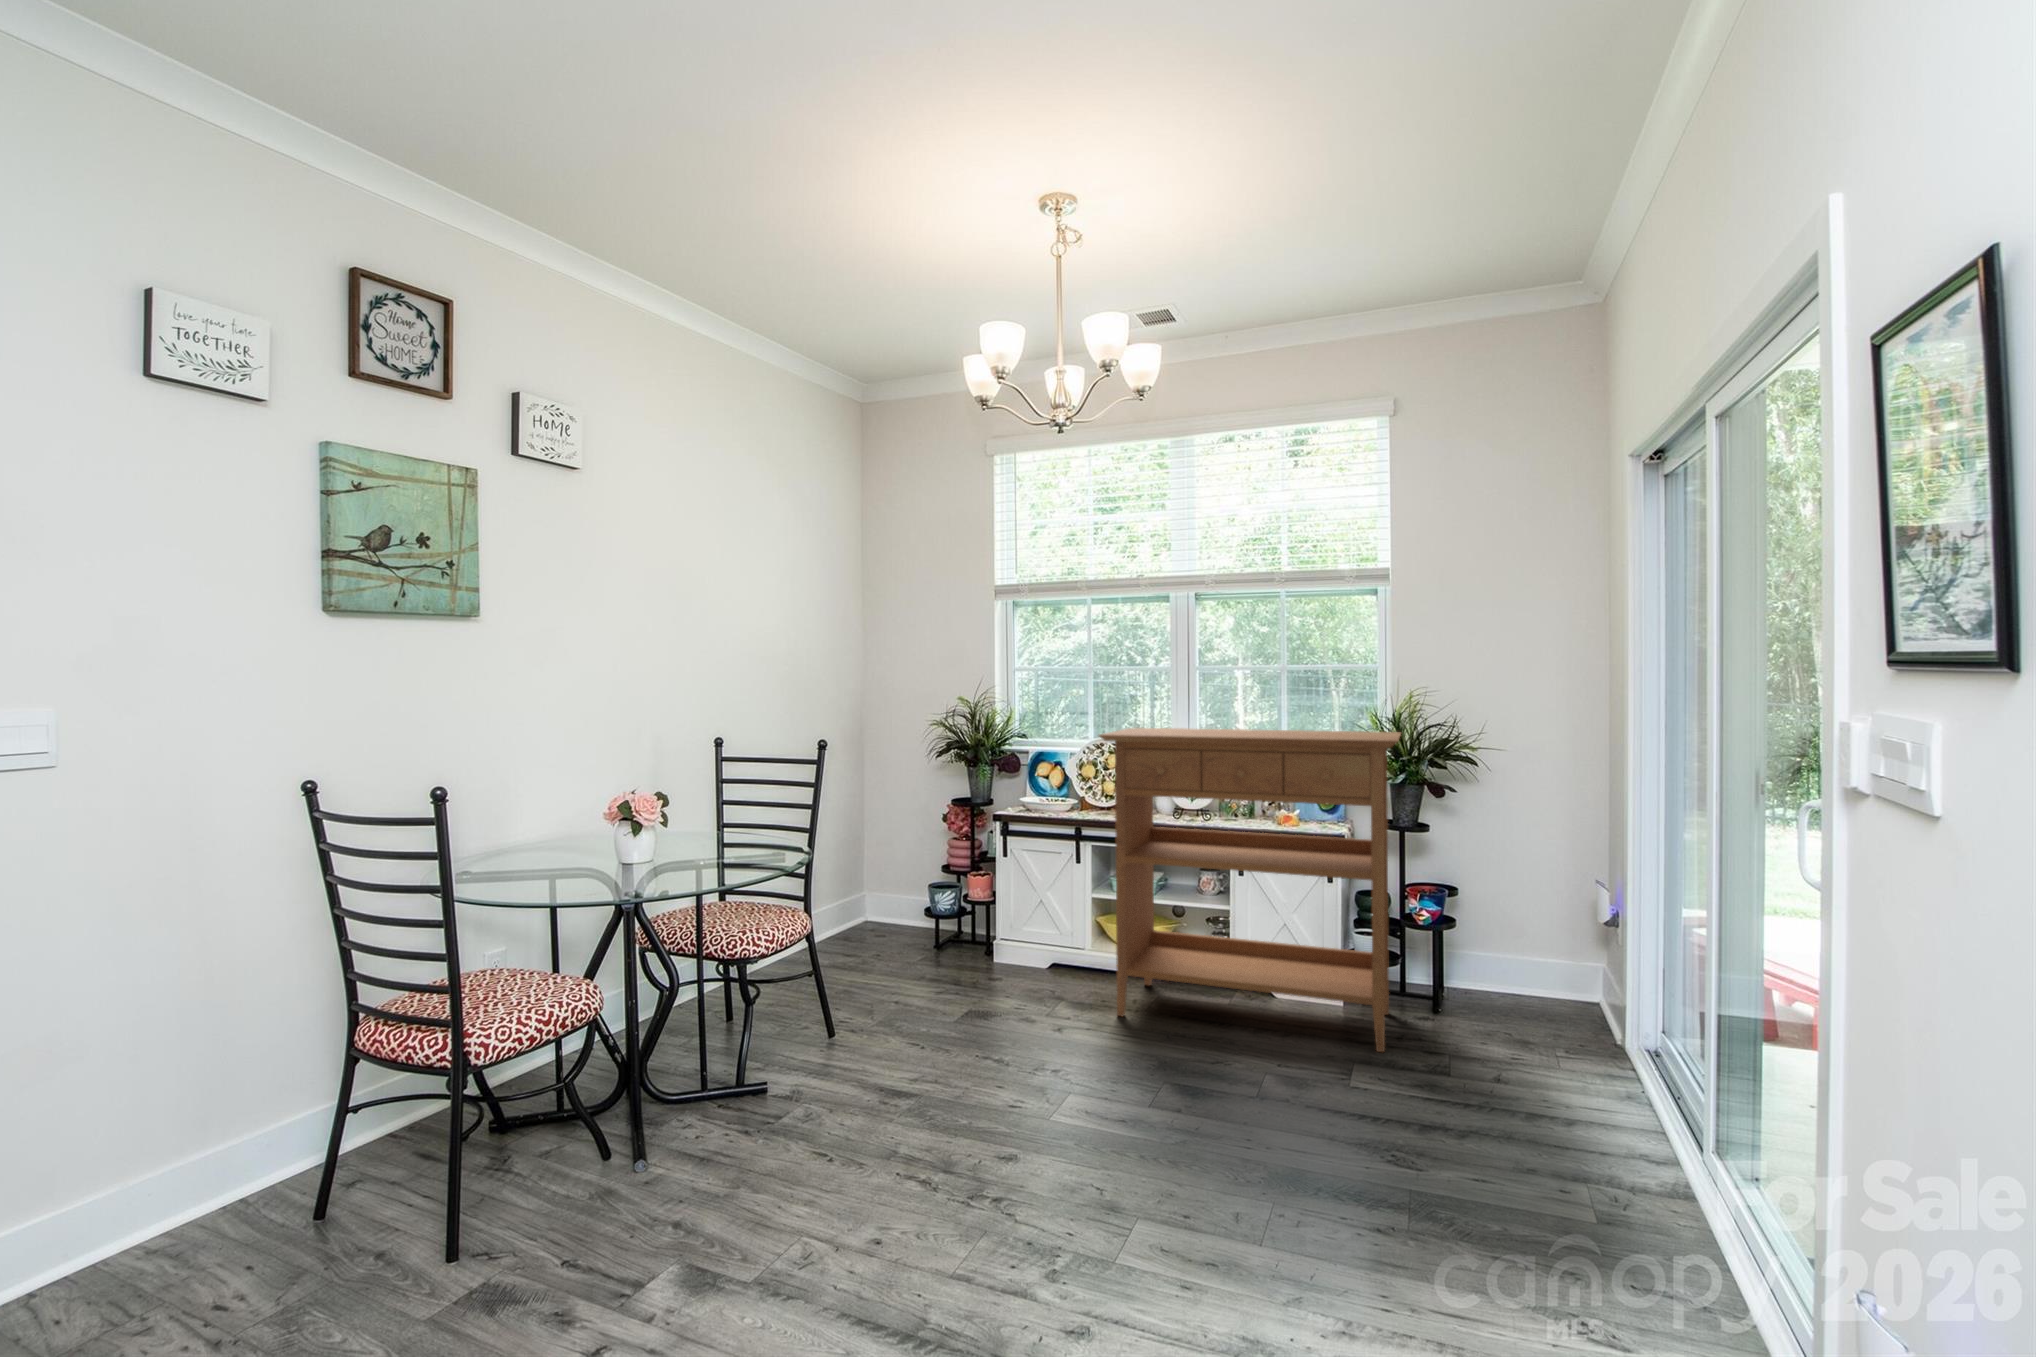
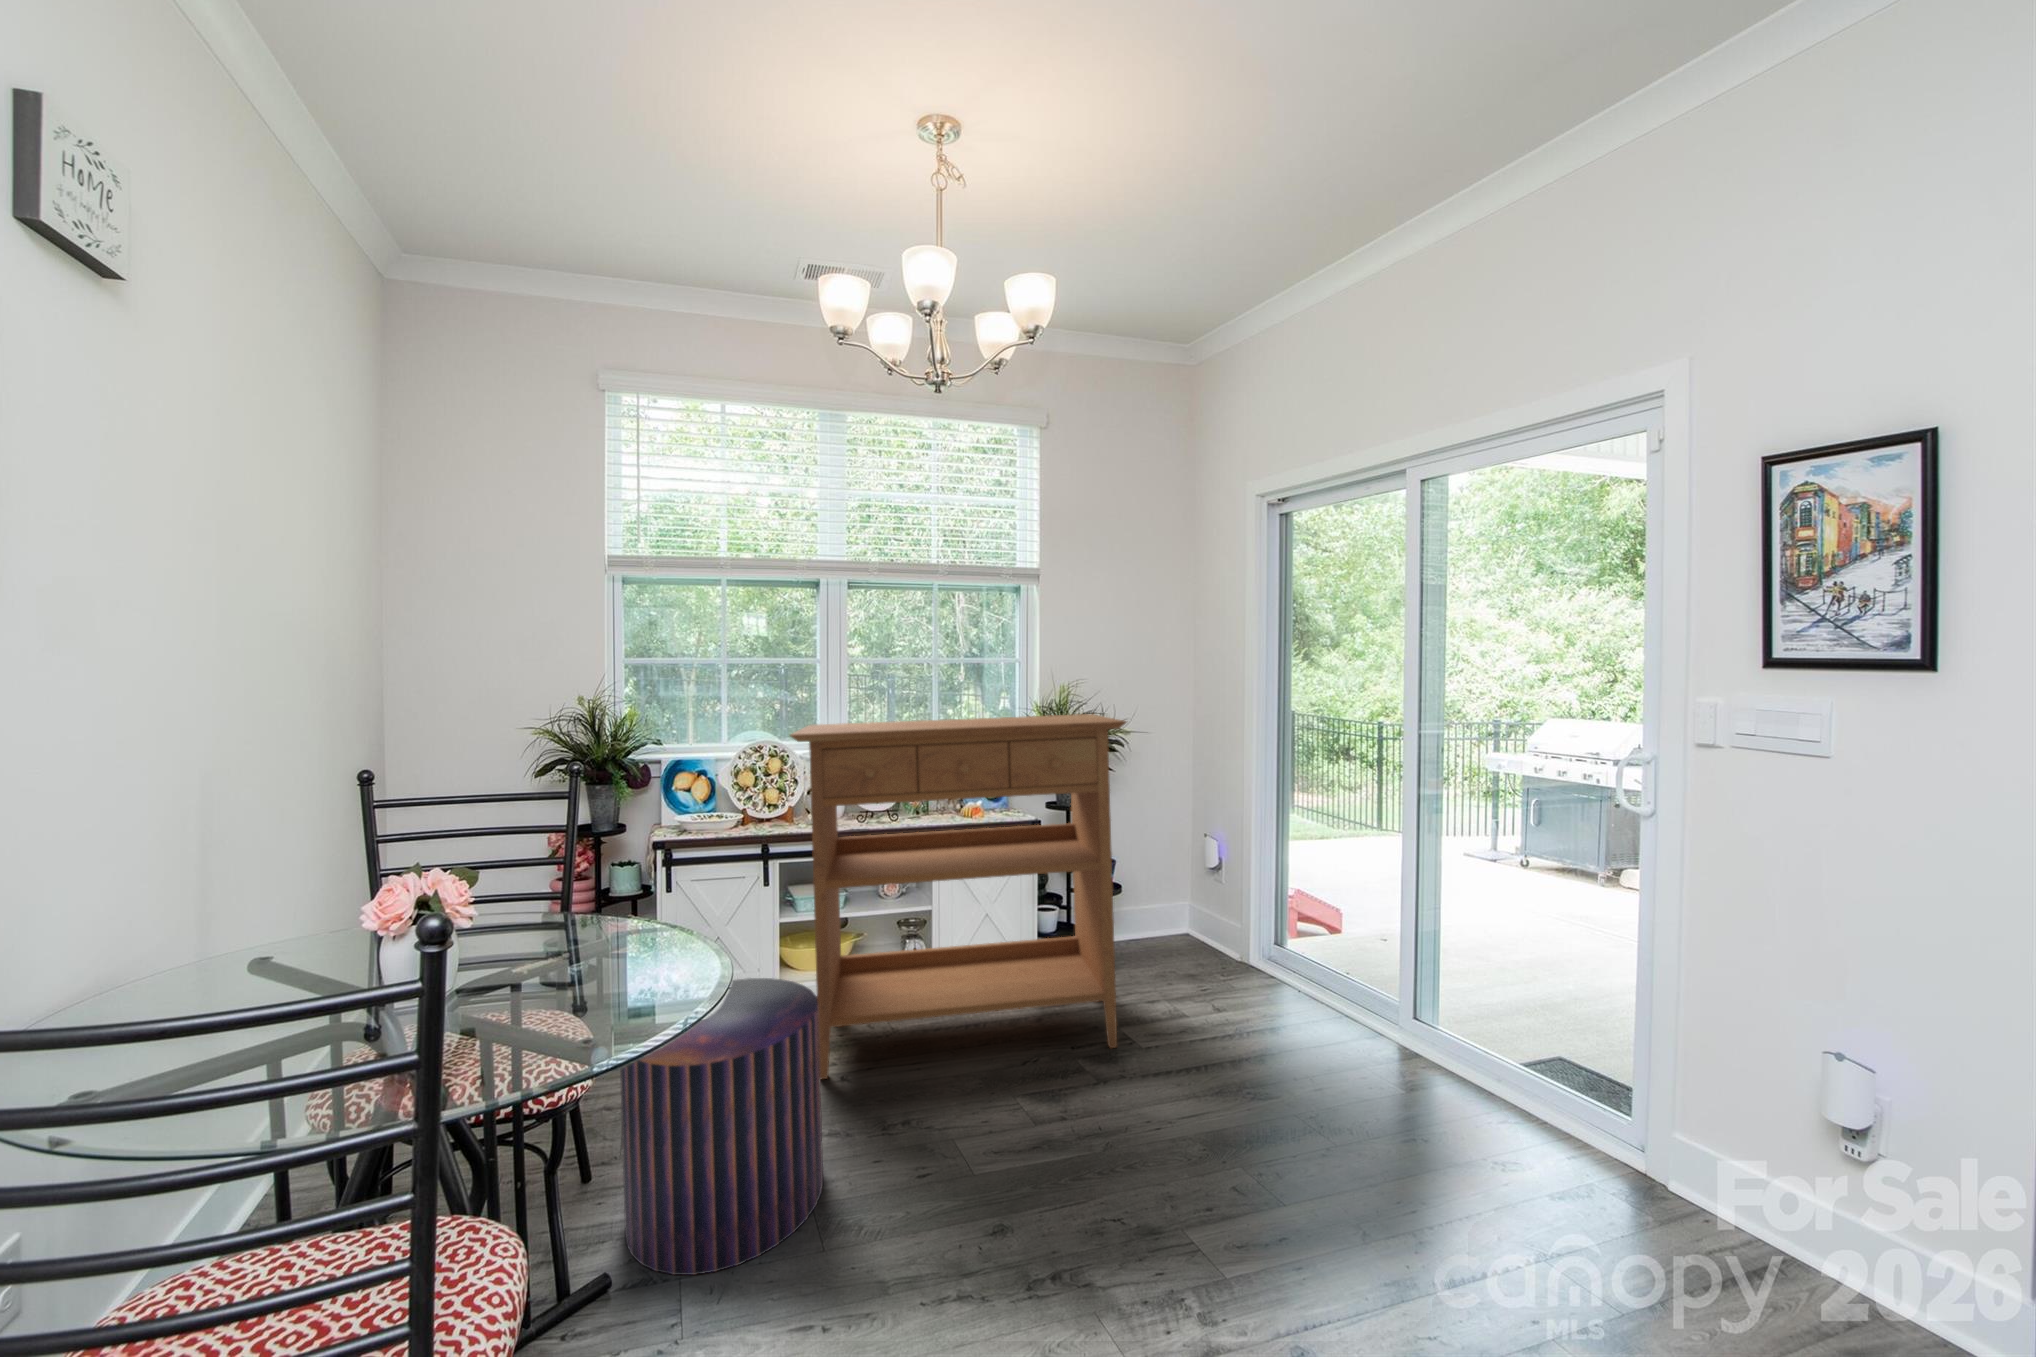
pouf: none [966,913,1096,1085] -> present [620,978,823,1275]

